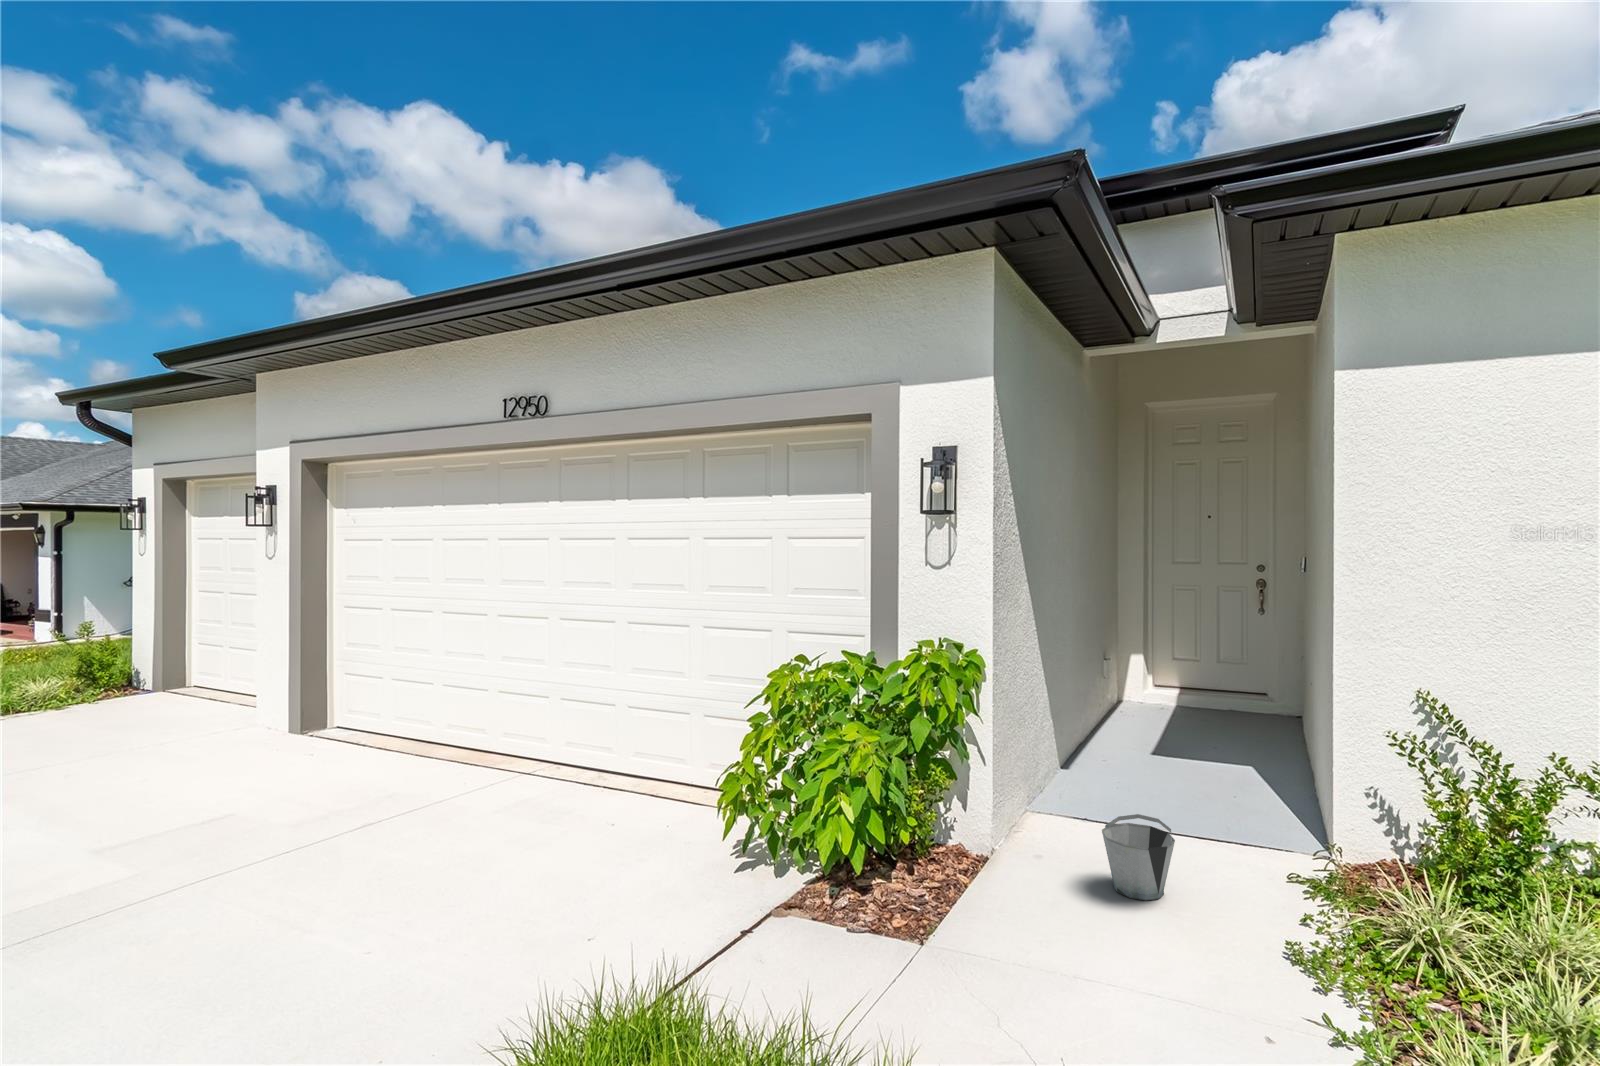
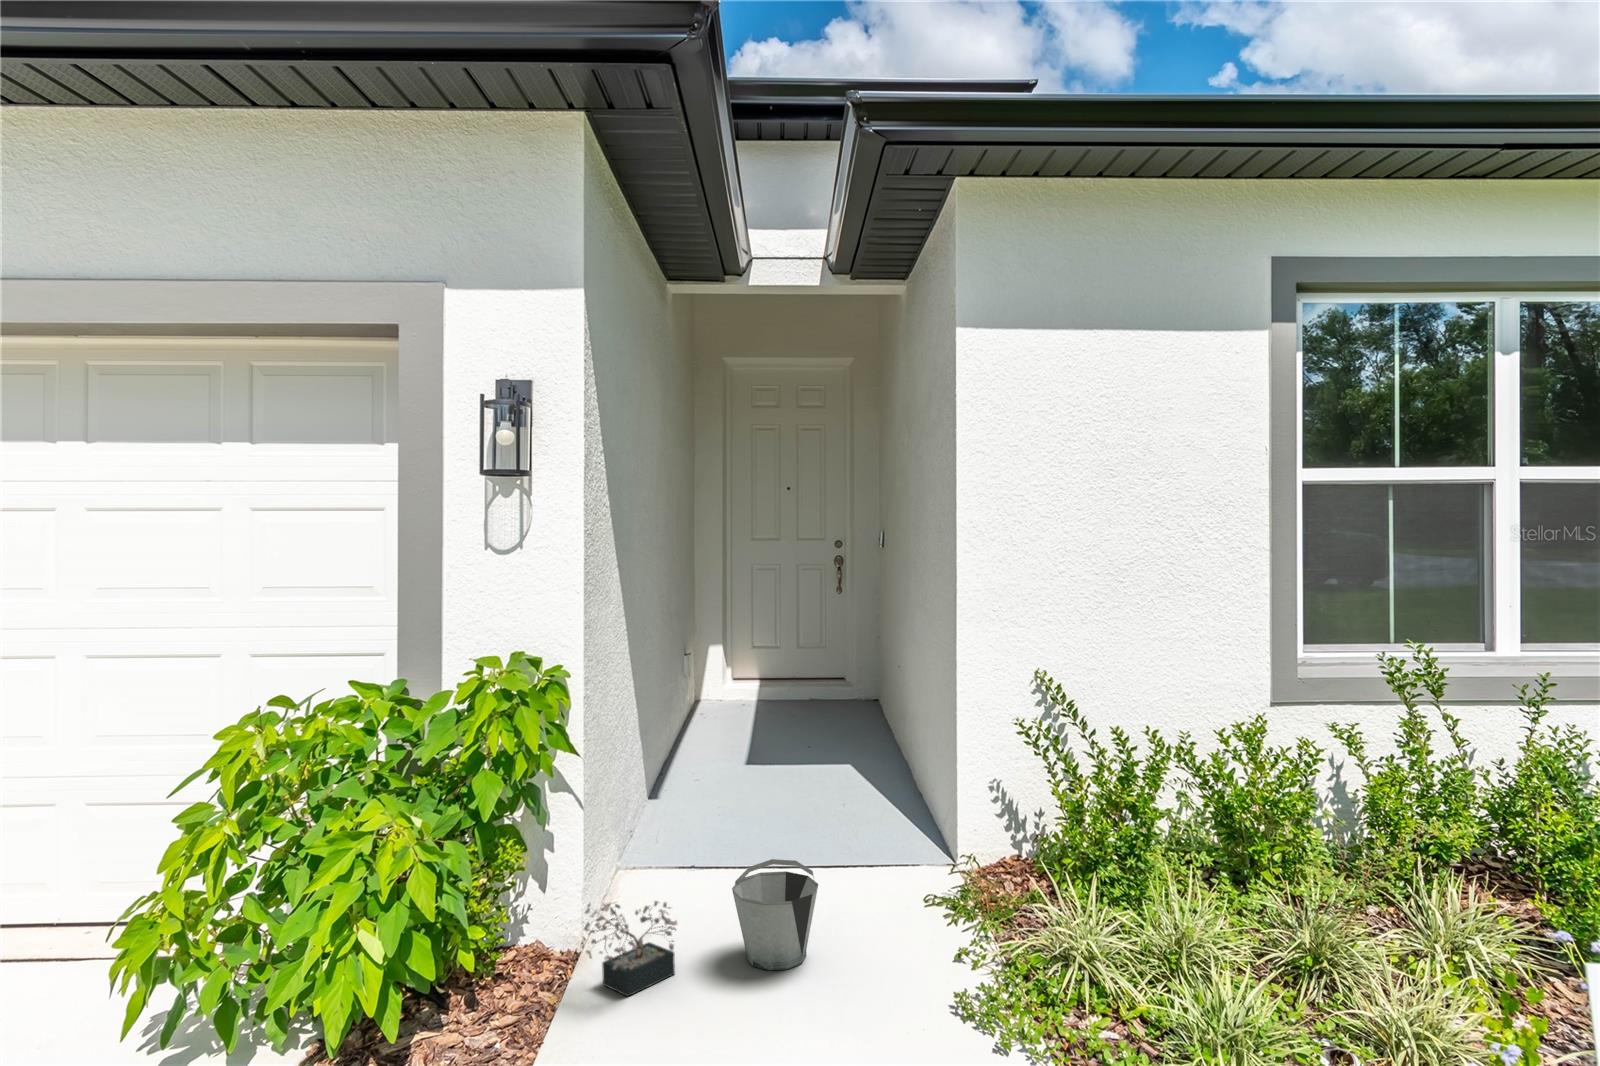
decorative plant: none [986,819,1058,891] -> present [584,901,677,996]

